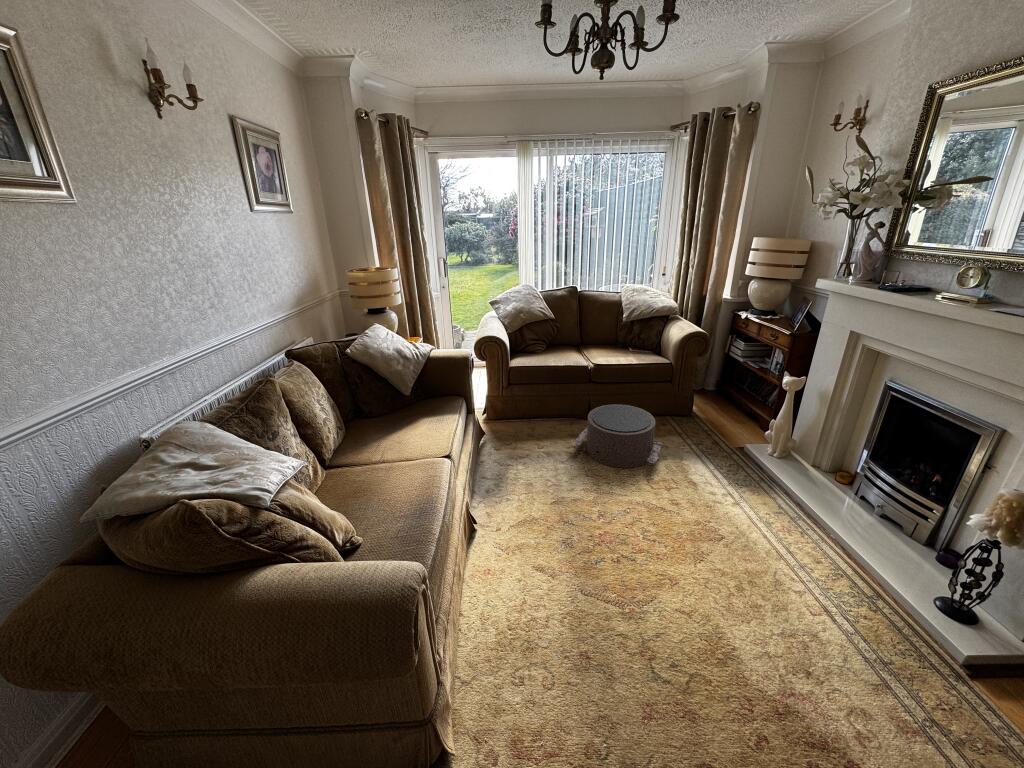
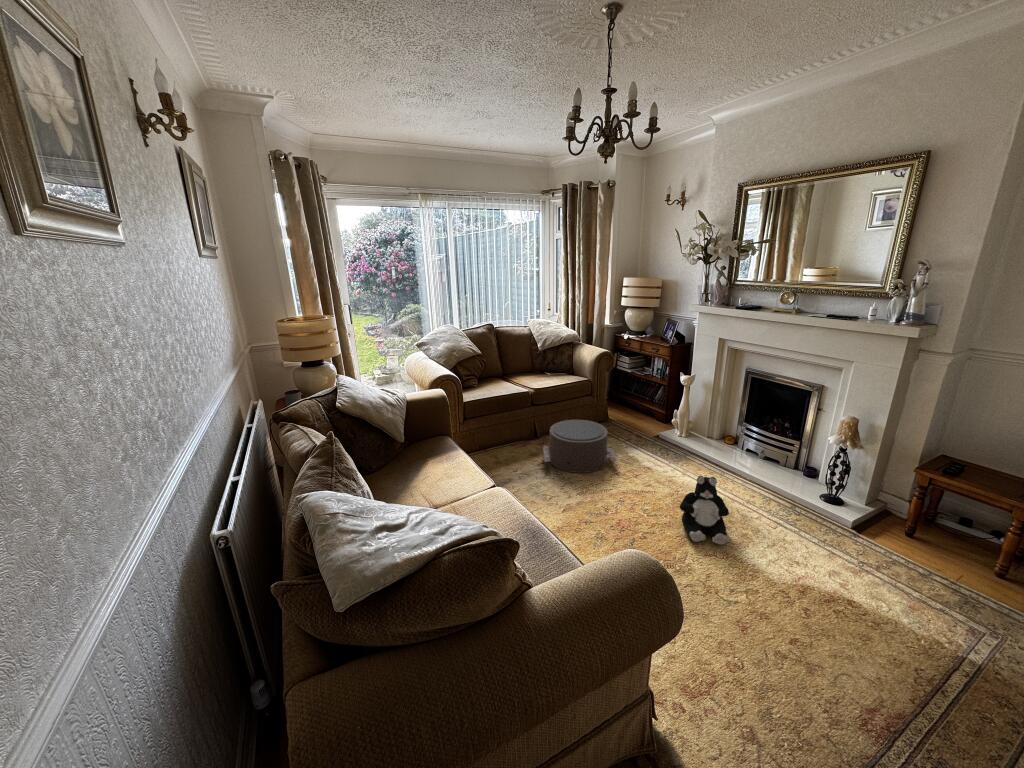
plush toy: none [669,512,738,606] -> present [680,476,730,544]

